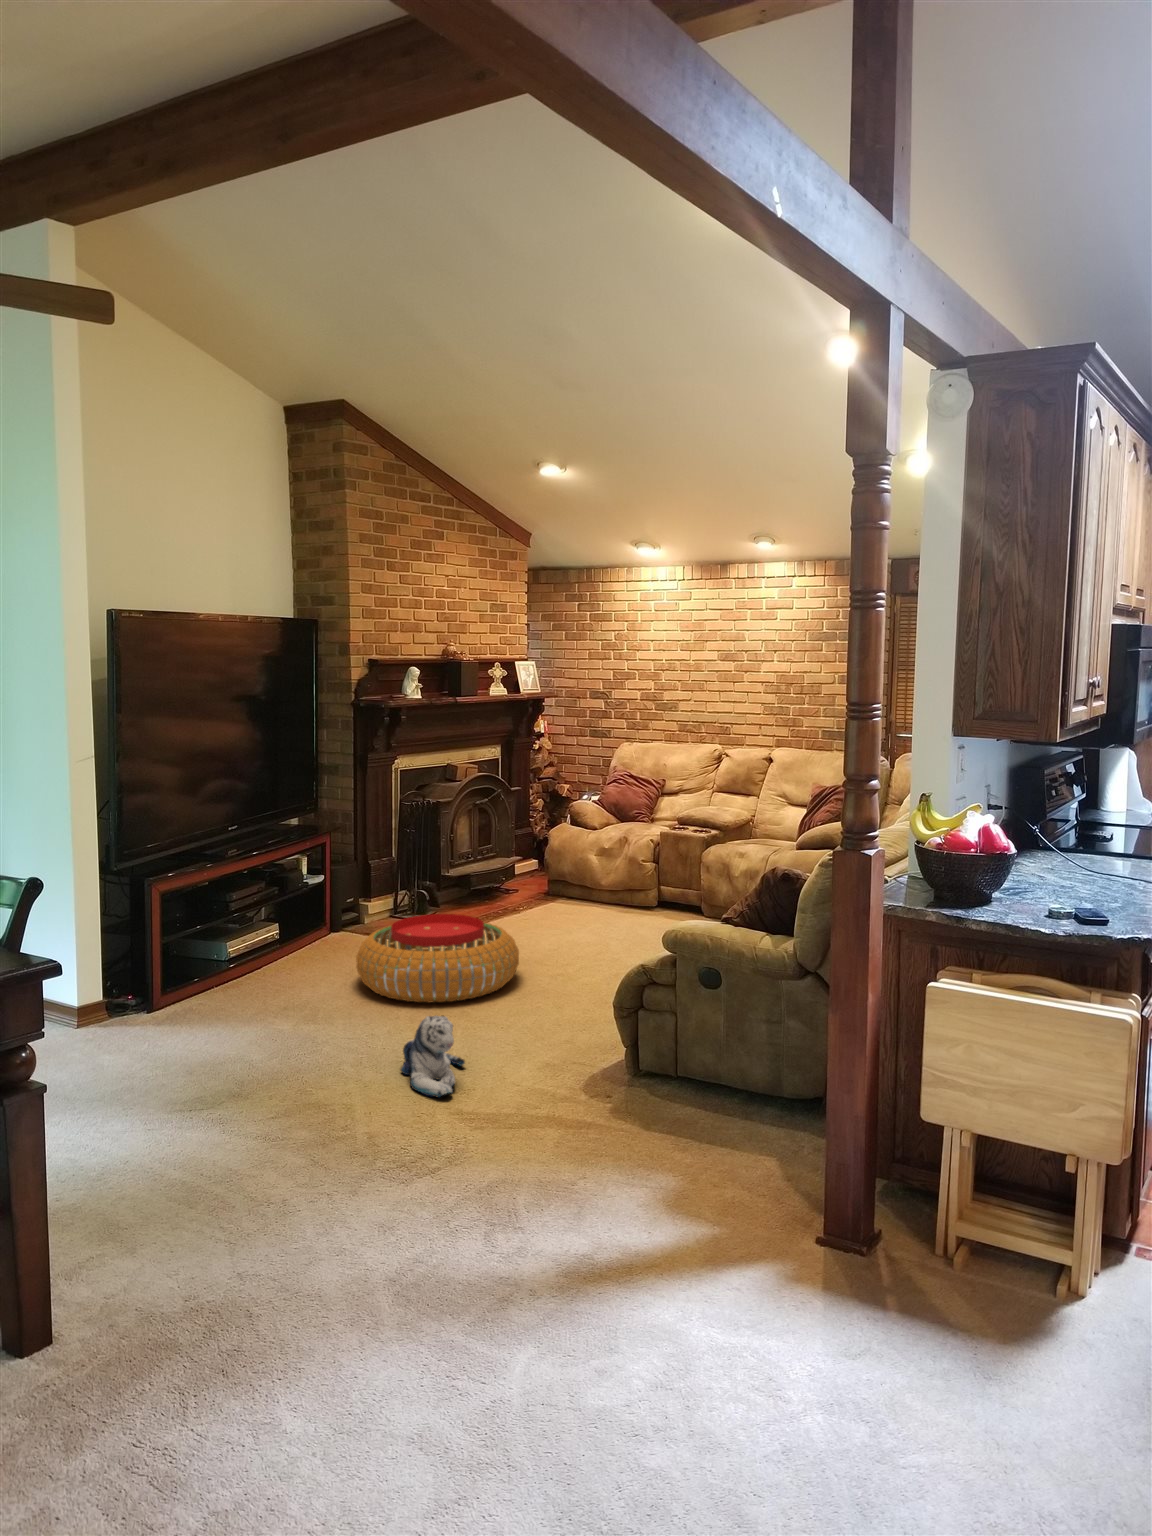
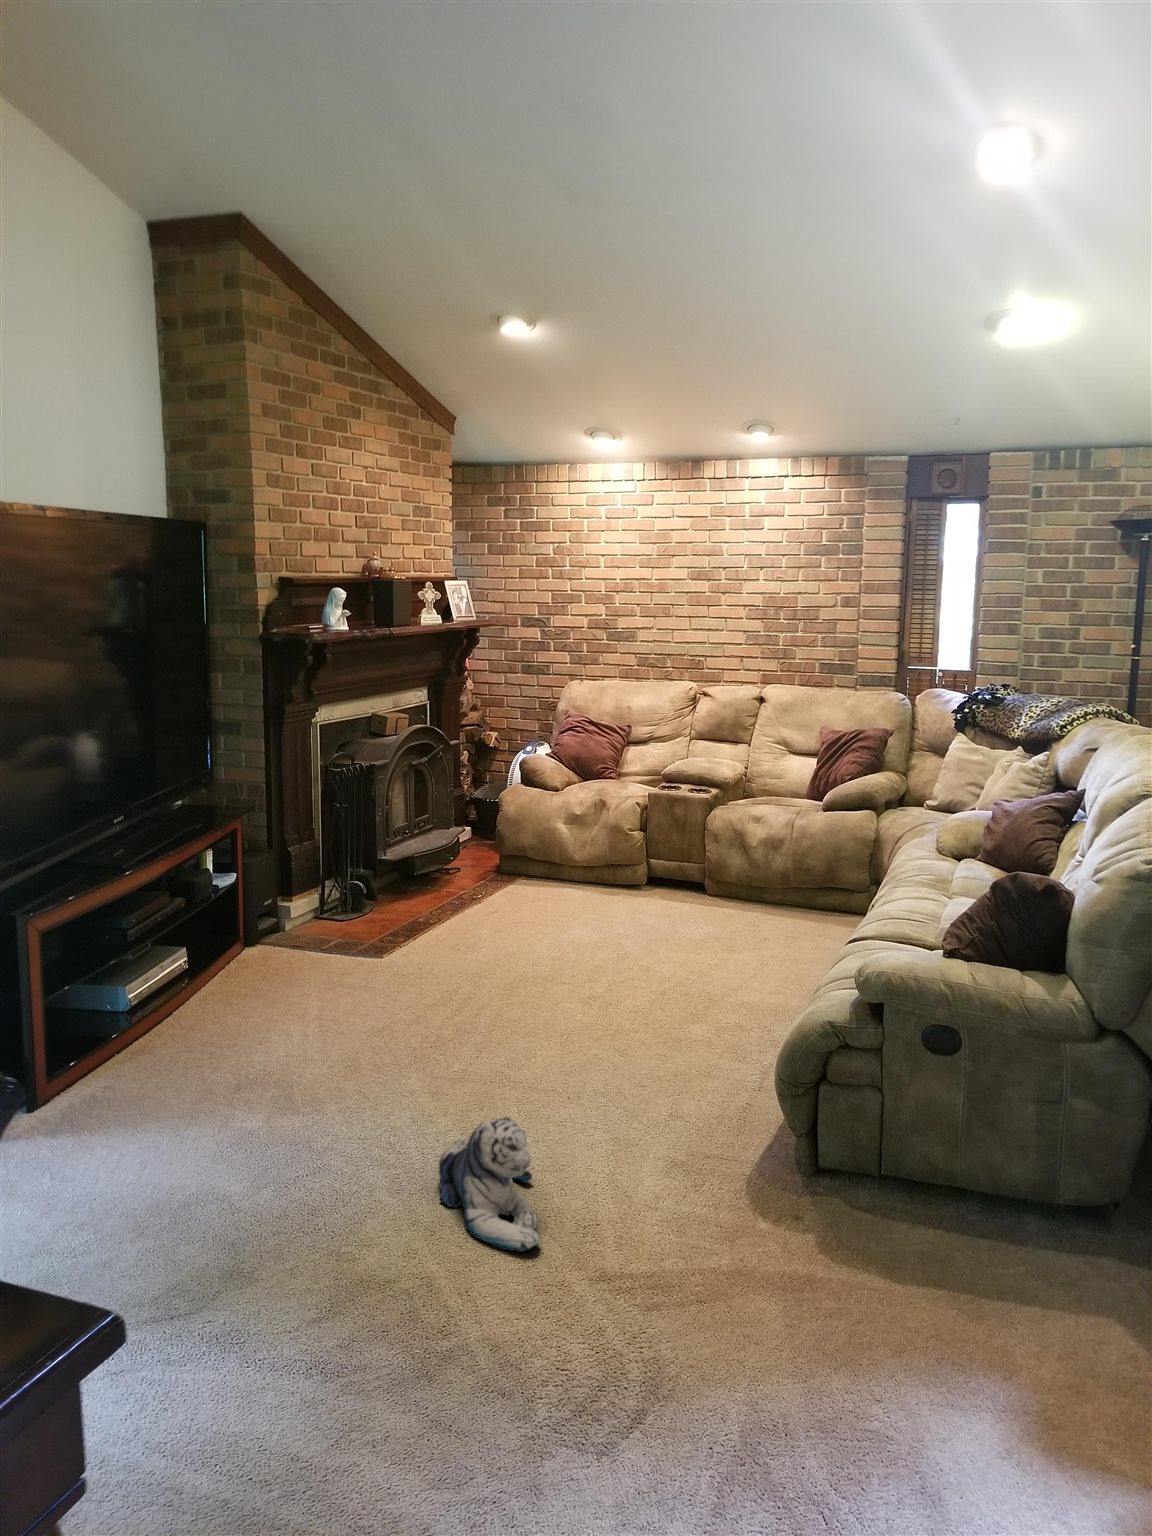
pouf: present [356,914,519,1002] -> none [310,927,535,1062]

